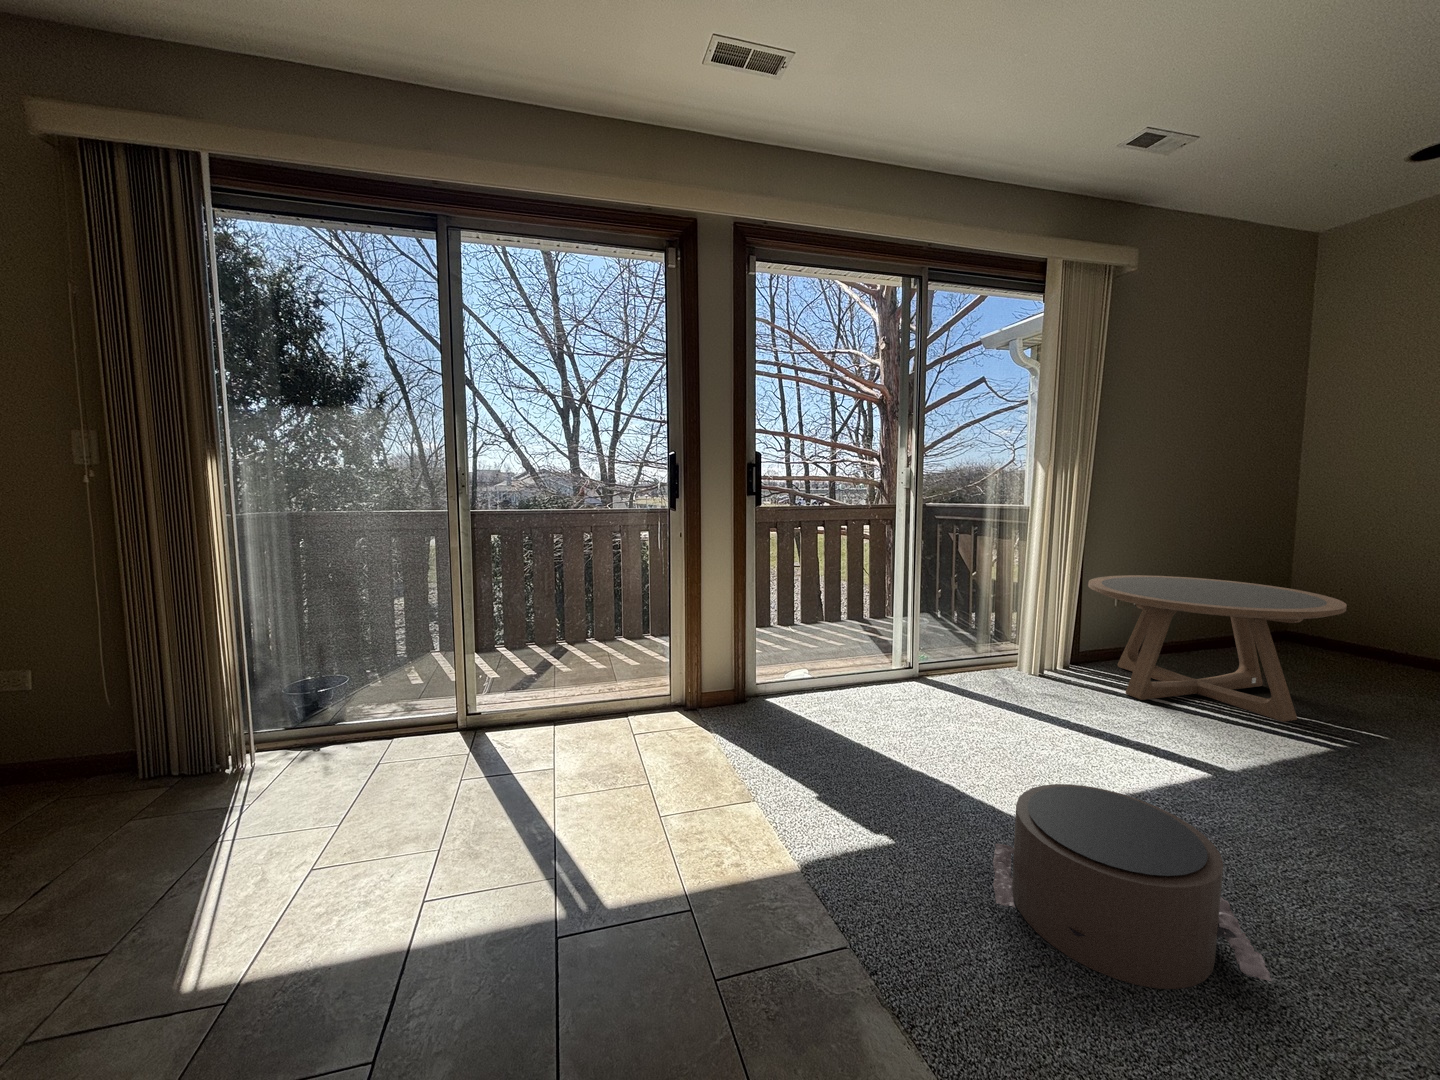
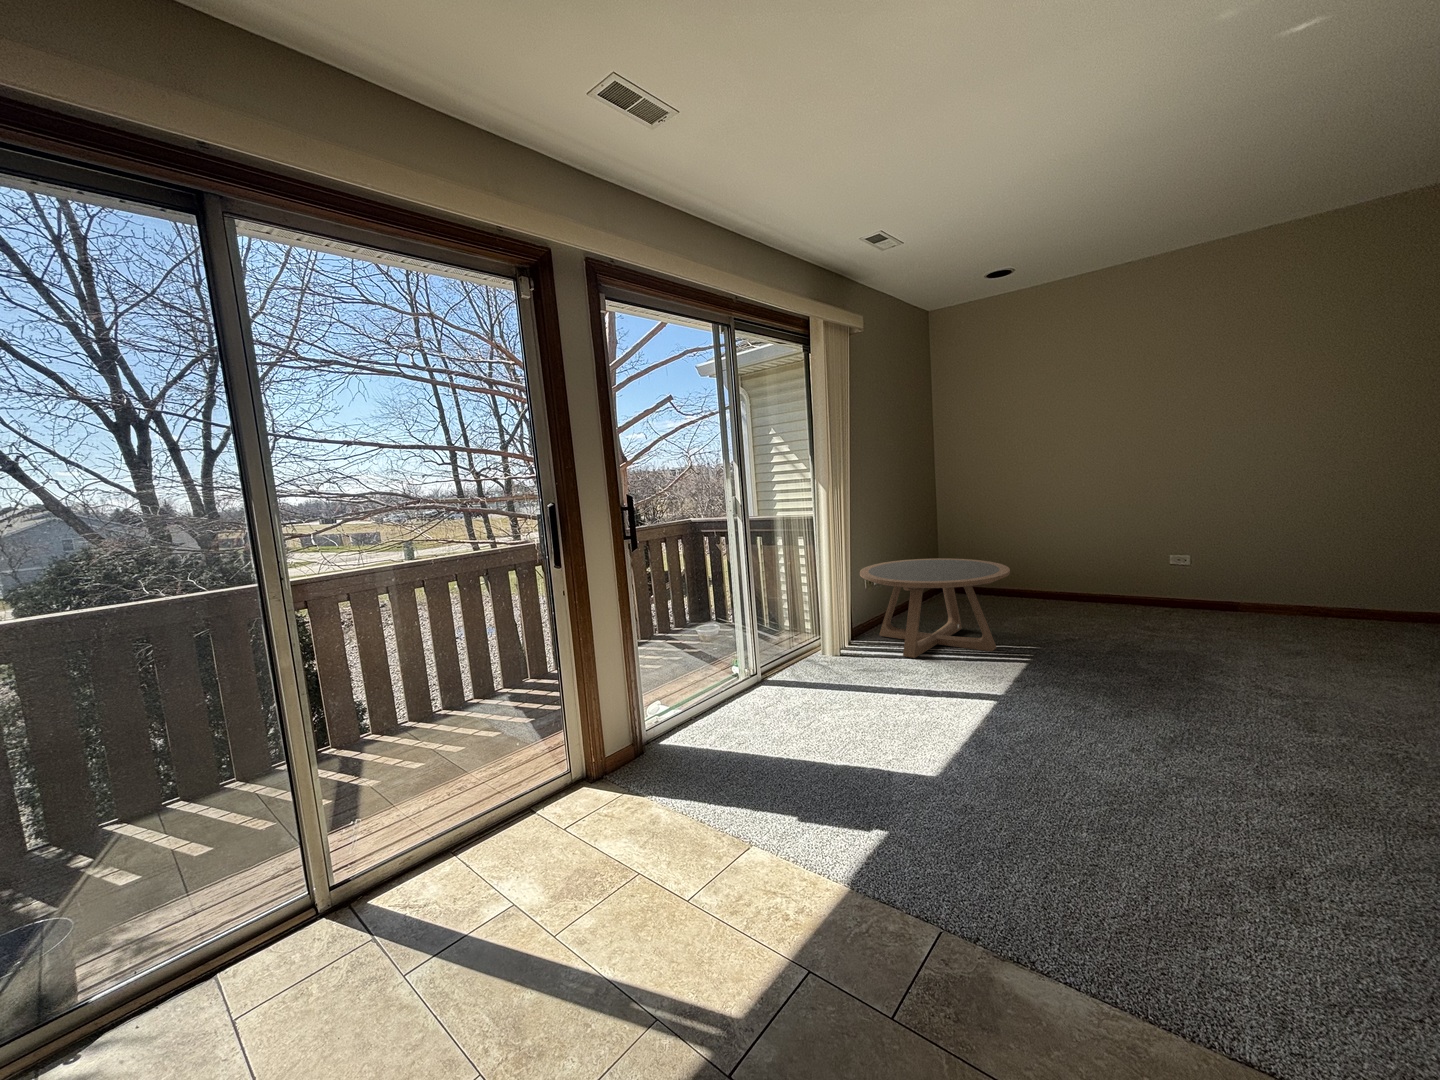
pouf: present [993,784,1272,989] -> none [959,734,1145,862]

